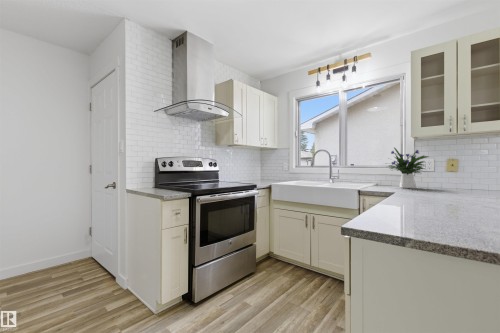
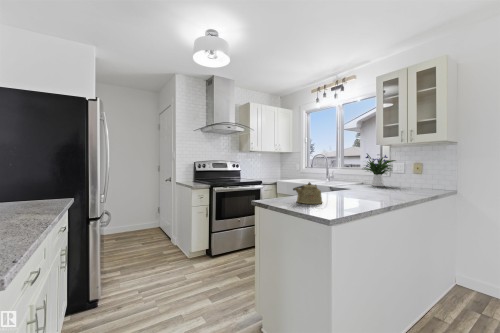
kettle: none [406,185,471,226] -> present [293,182,322,204]

